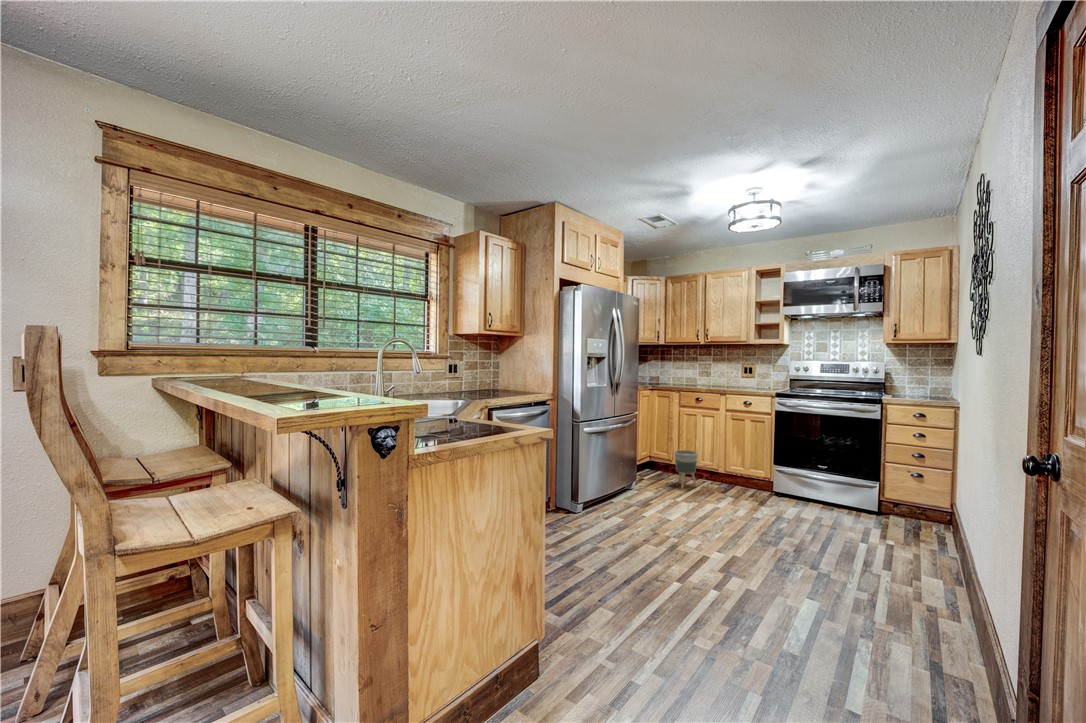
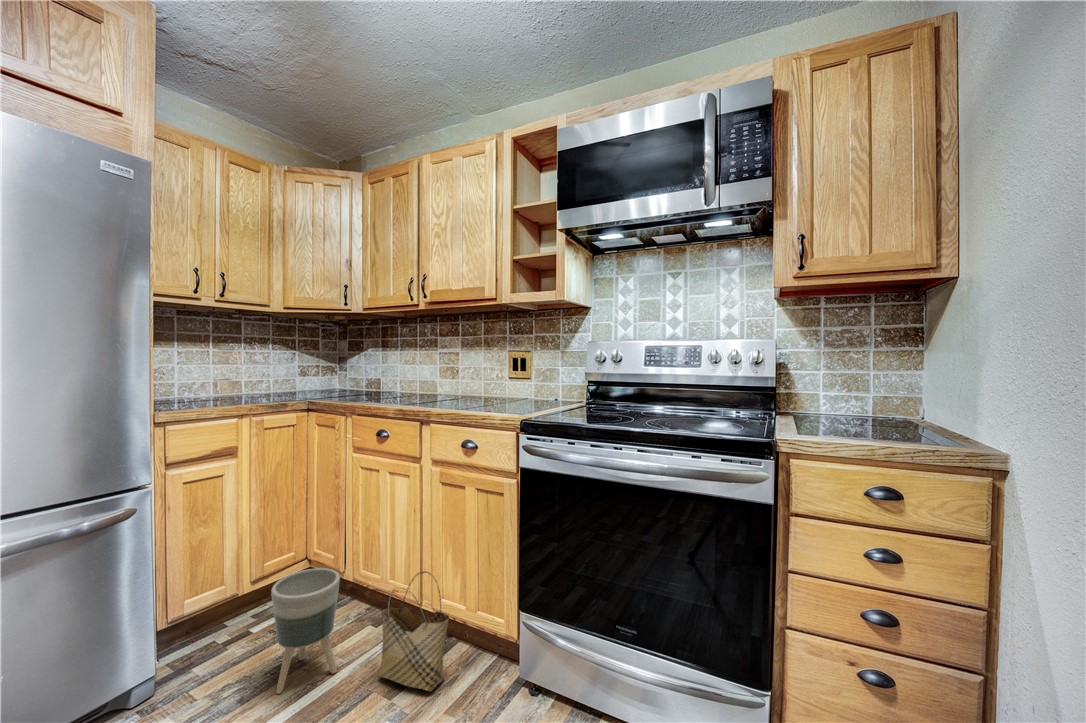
woven basket: none [715,452,744,491] -> present [378,571,449,691]

